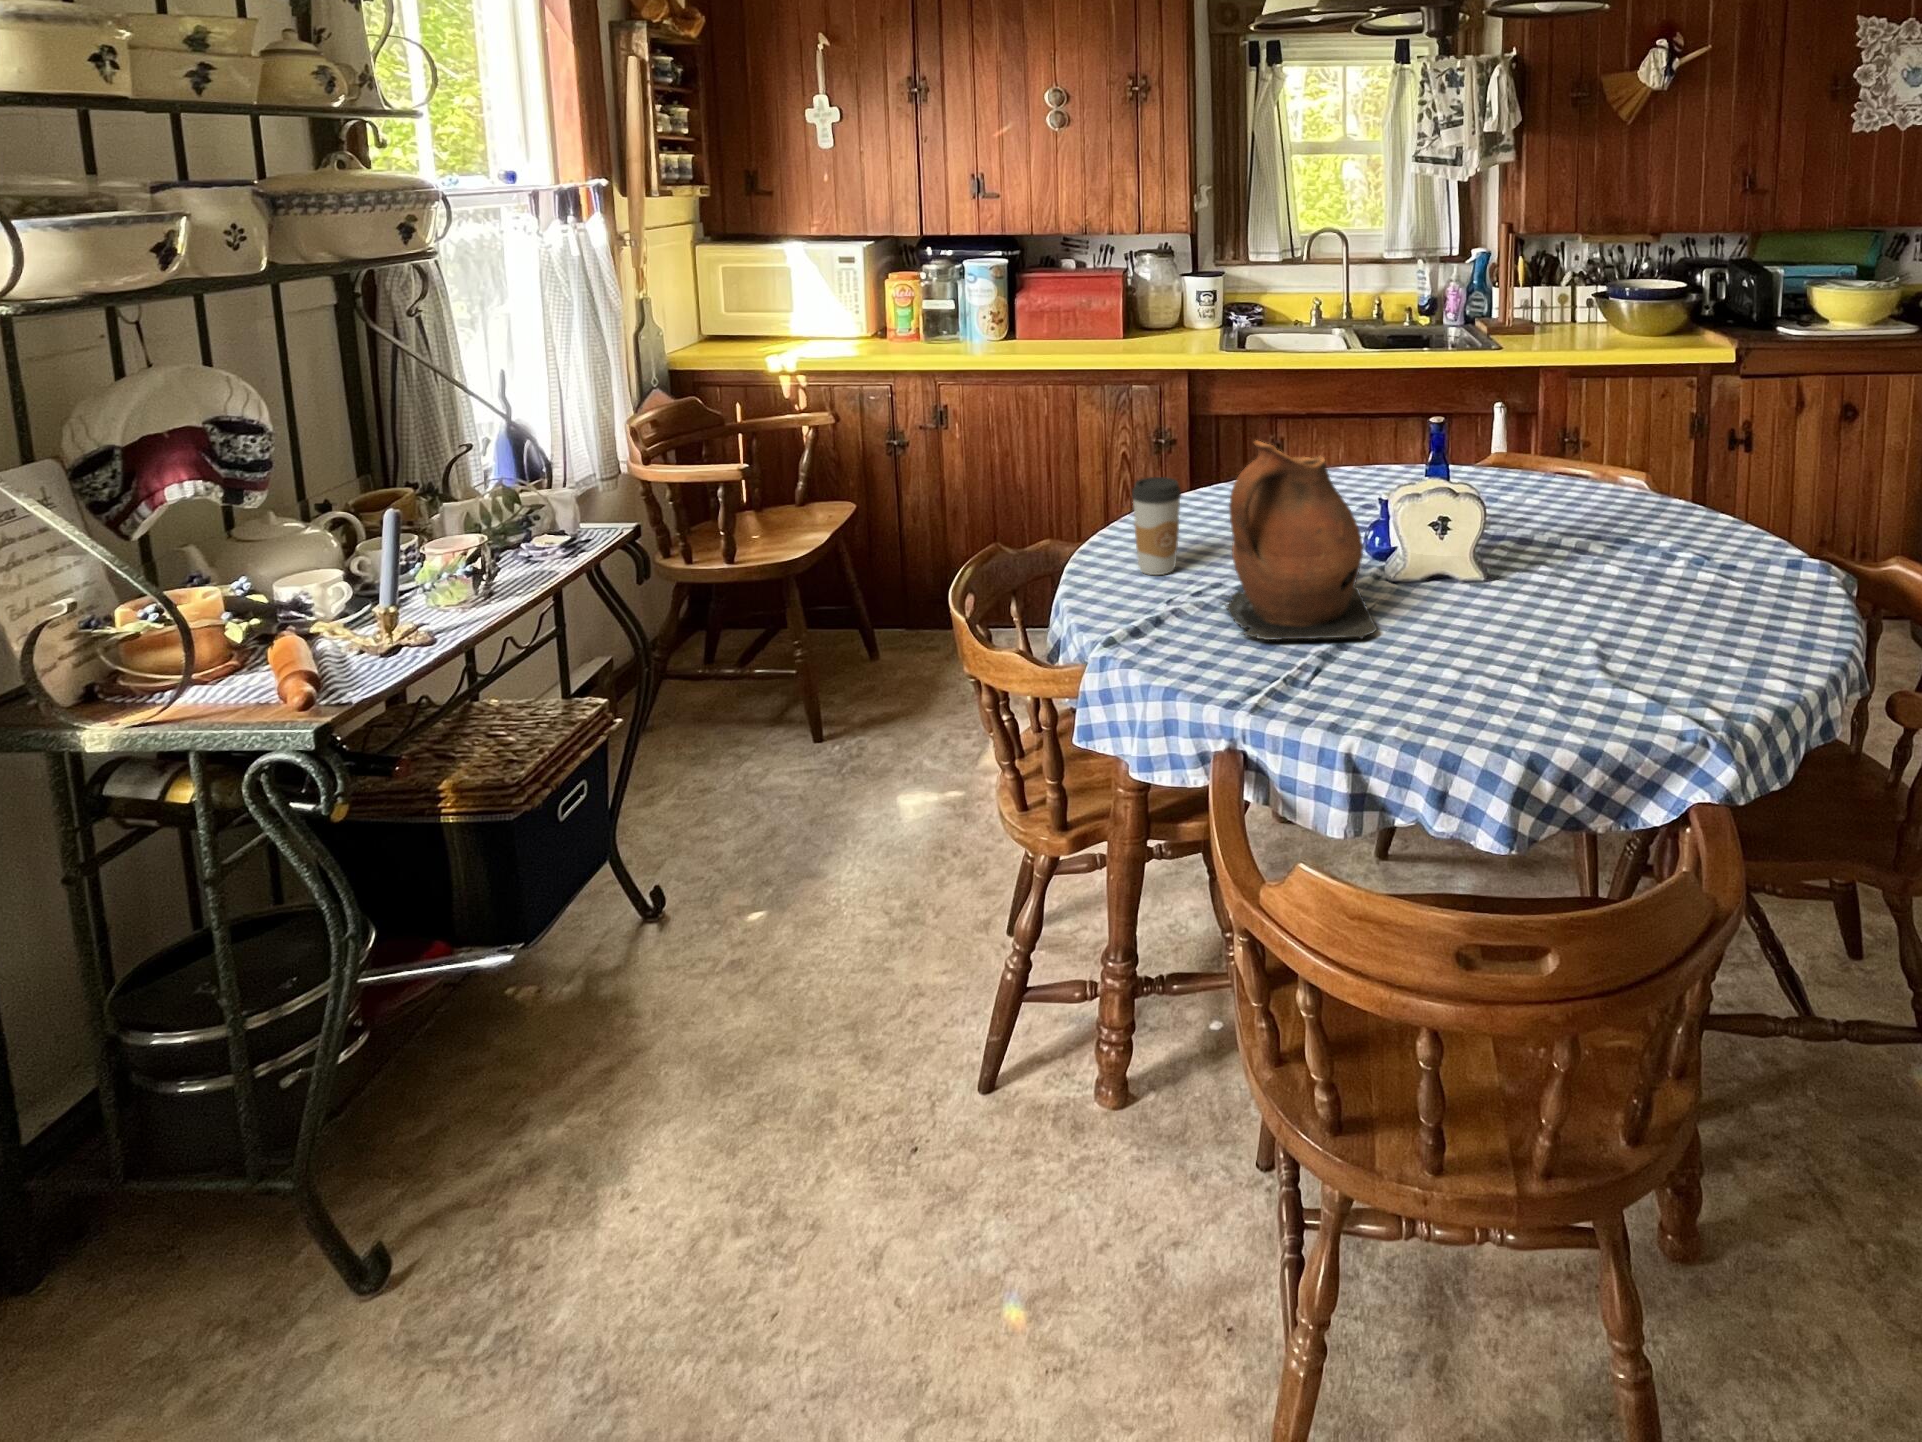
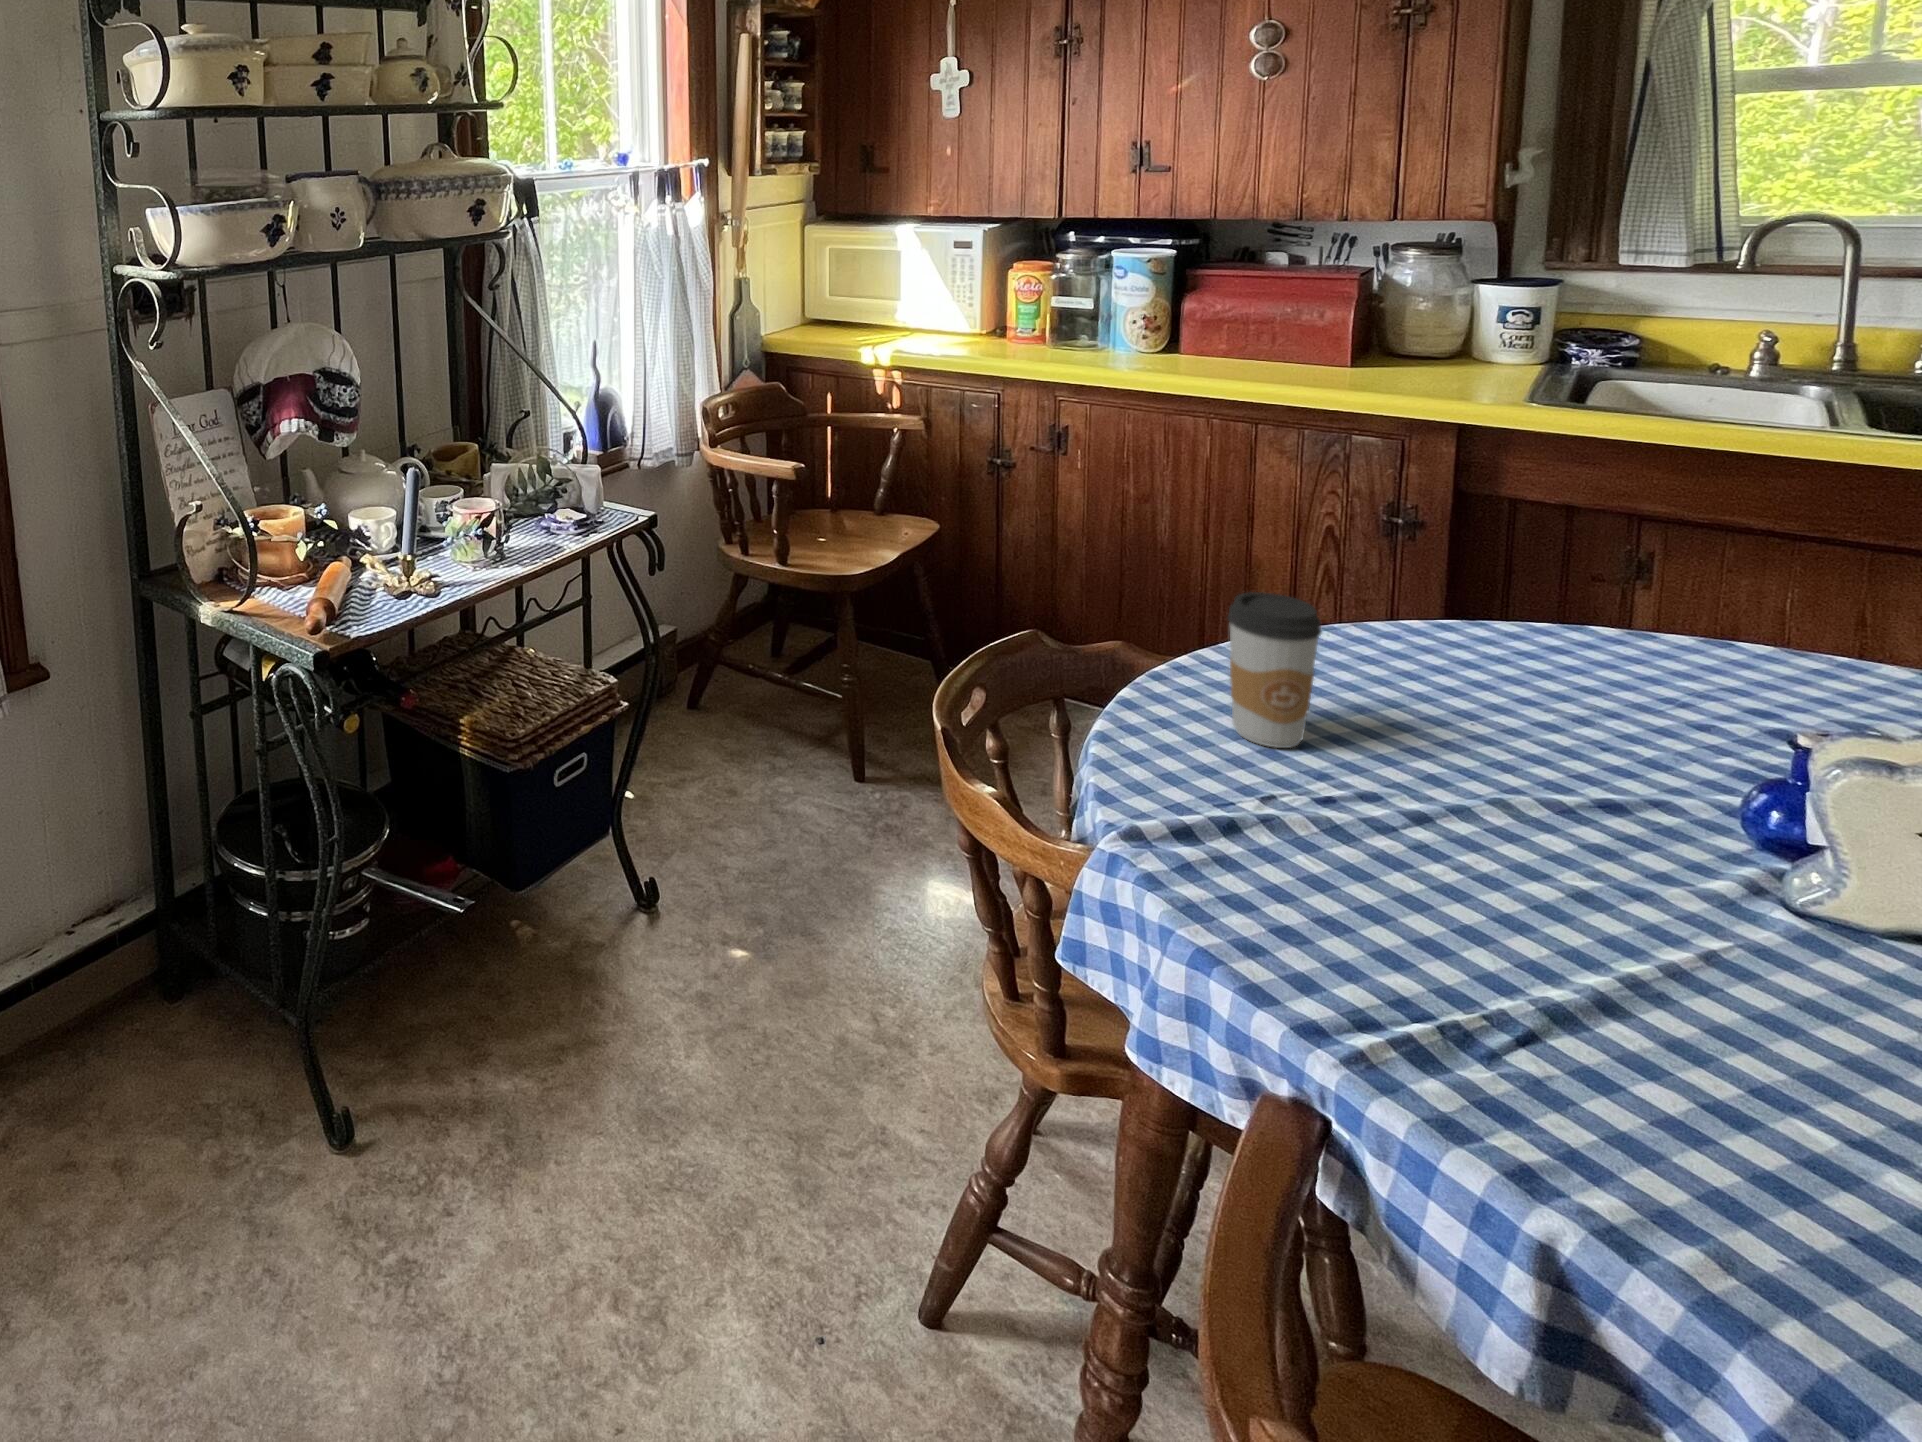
ceramic pitcher: present [1224,441,1377,640] -> none [1362,585,1733,1026]

